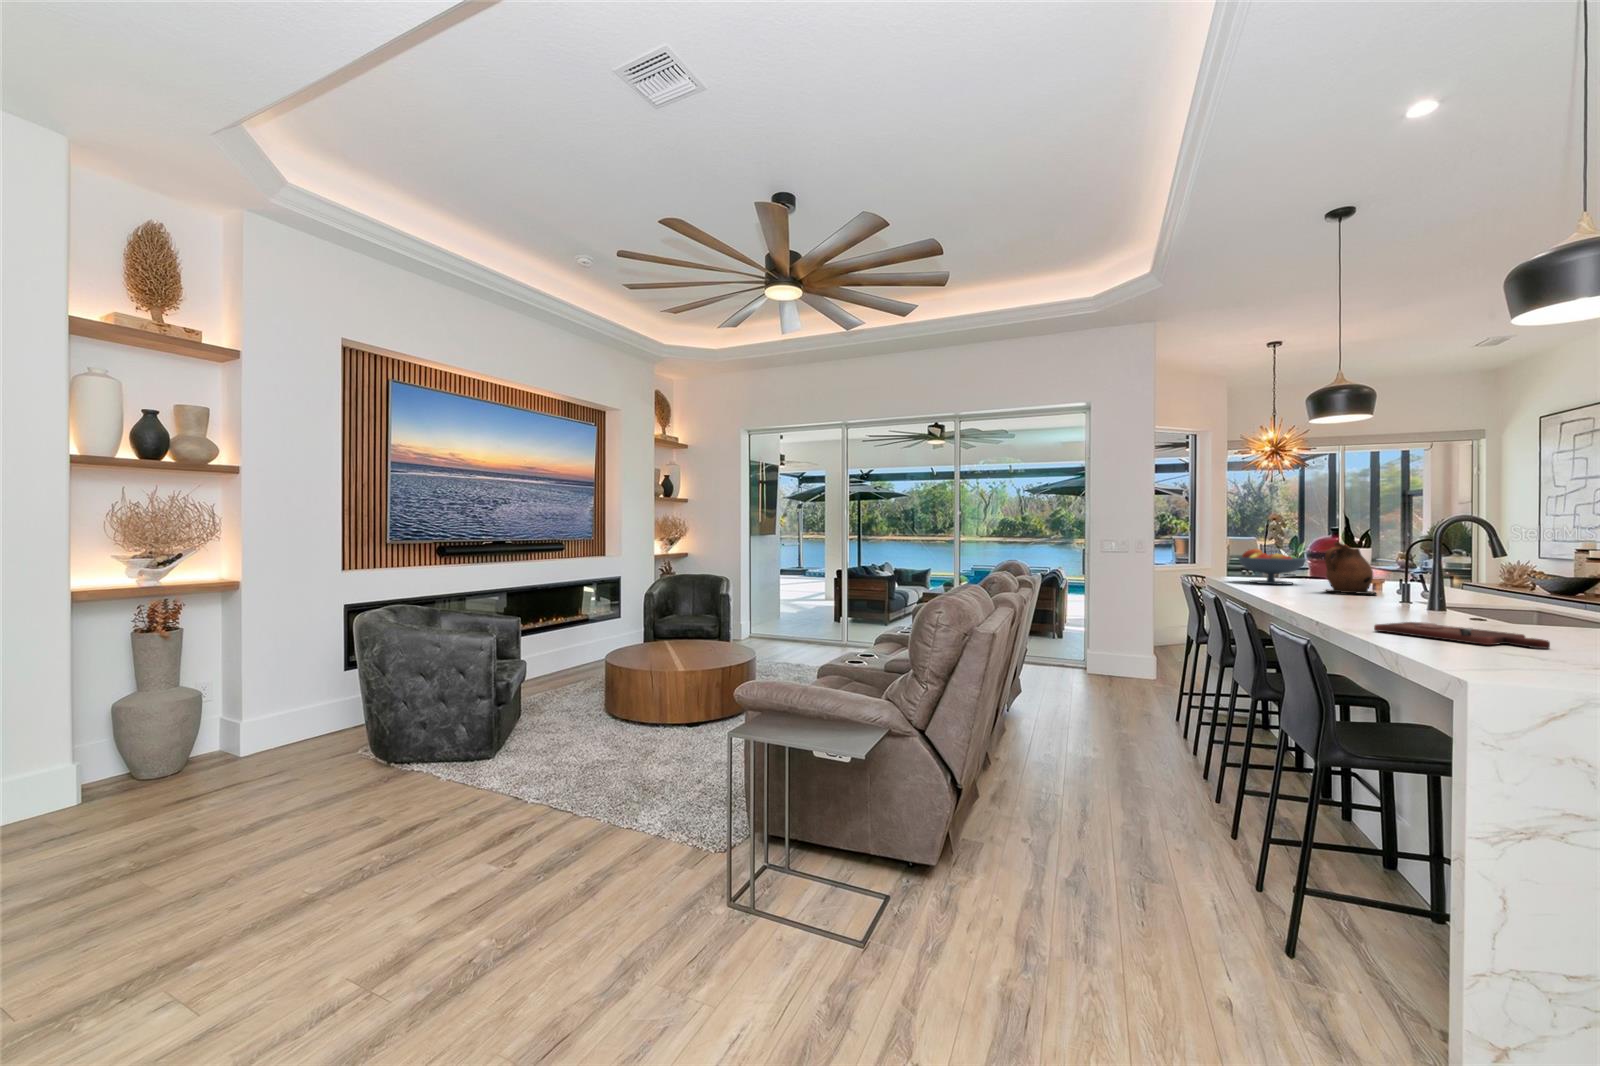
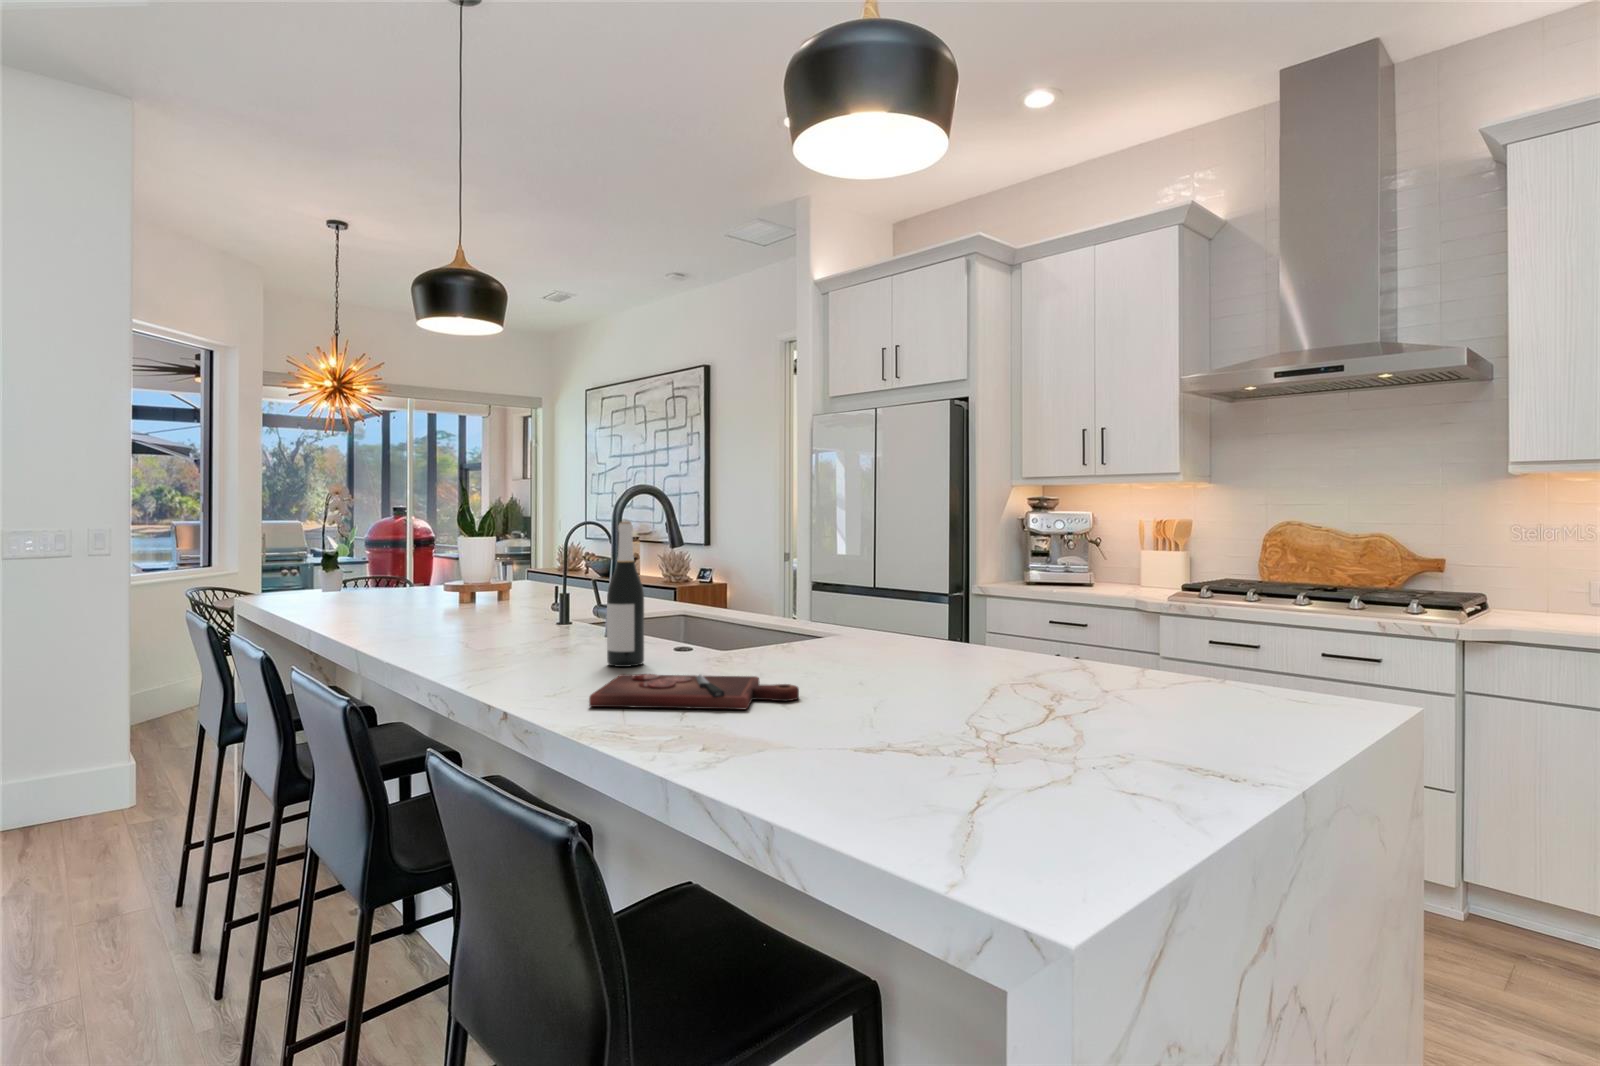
wine bottle: none [1416,534,1448,624] -> present [607,522,644,667]
ceramic pitcher: present [1325,542,1376,594] -> none [436,532,509,614]
fruit bowl: present [1238,549,1306,585] -> none [300,545,405,606]

